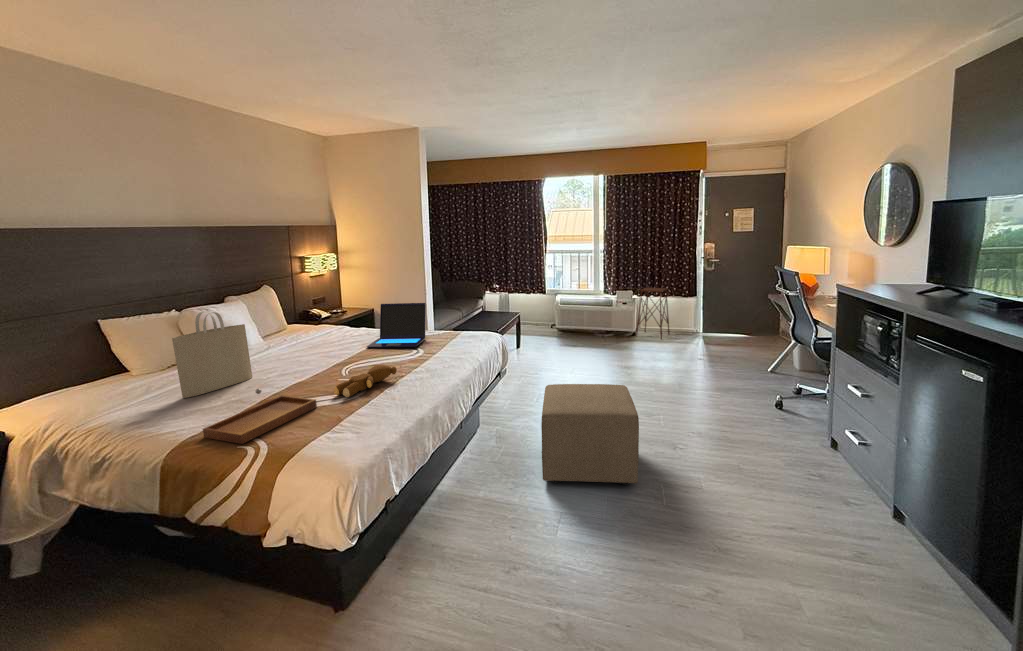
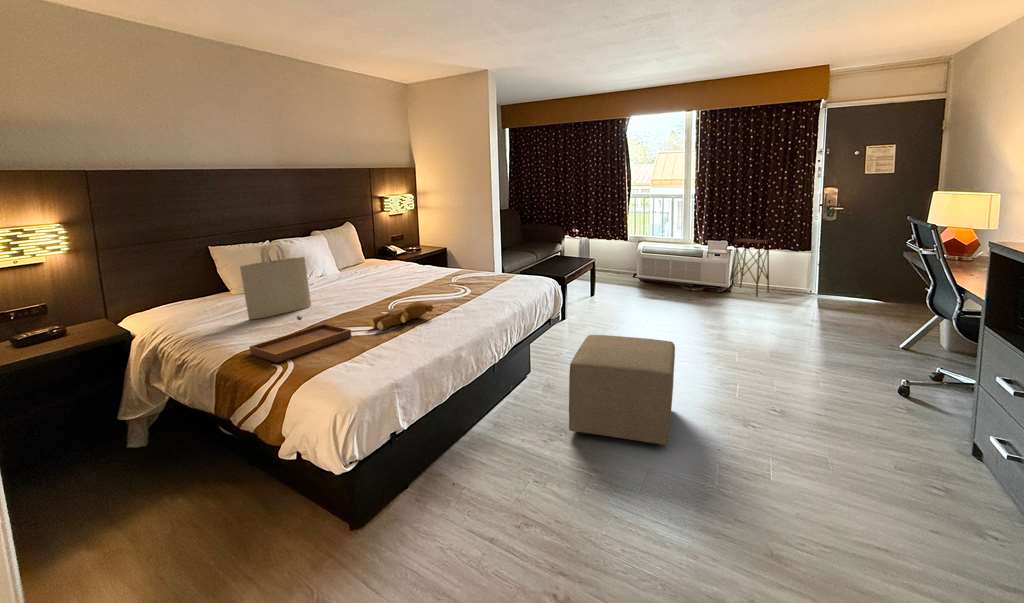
laptop: present [367,303,426,348] -> none [420,244,481,288]

